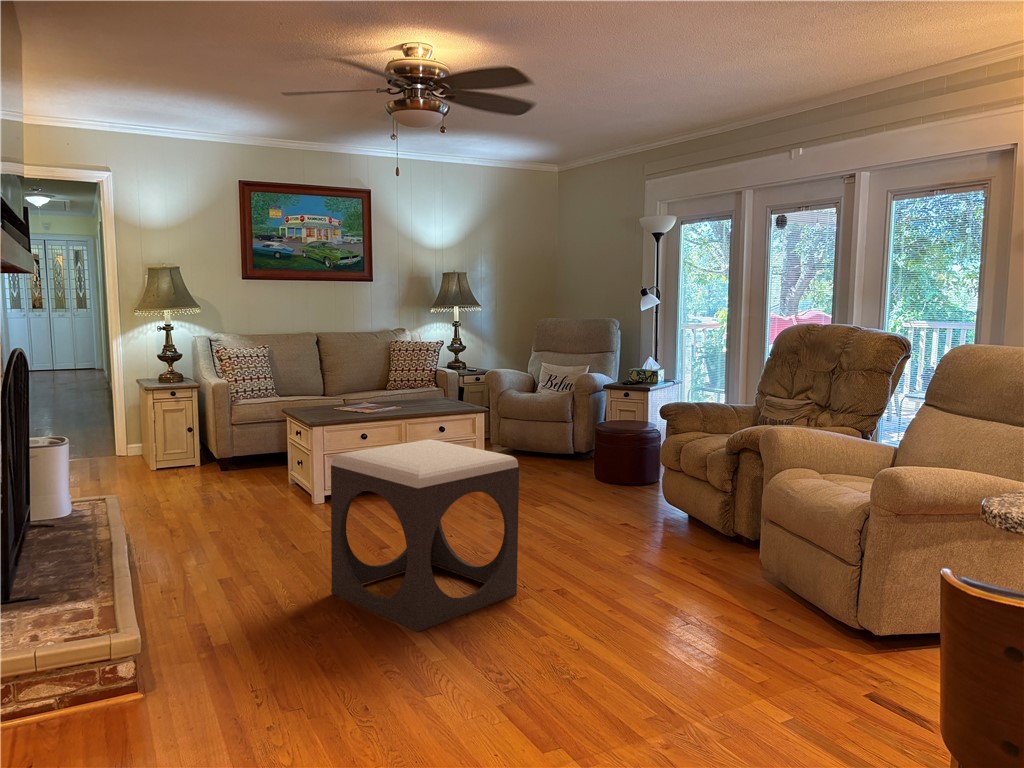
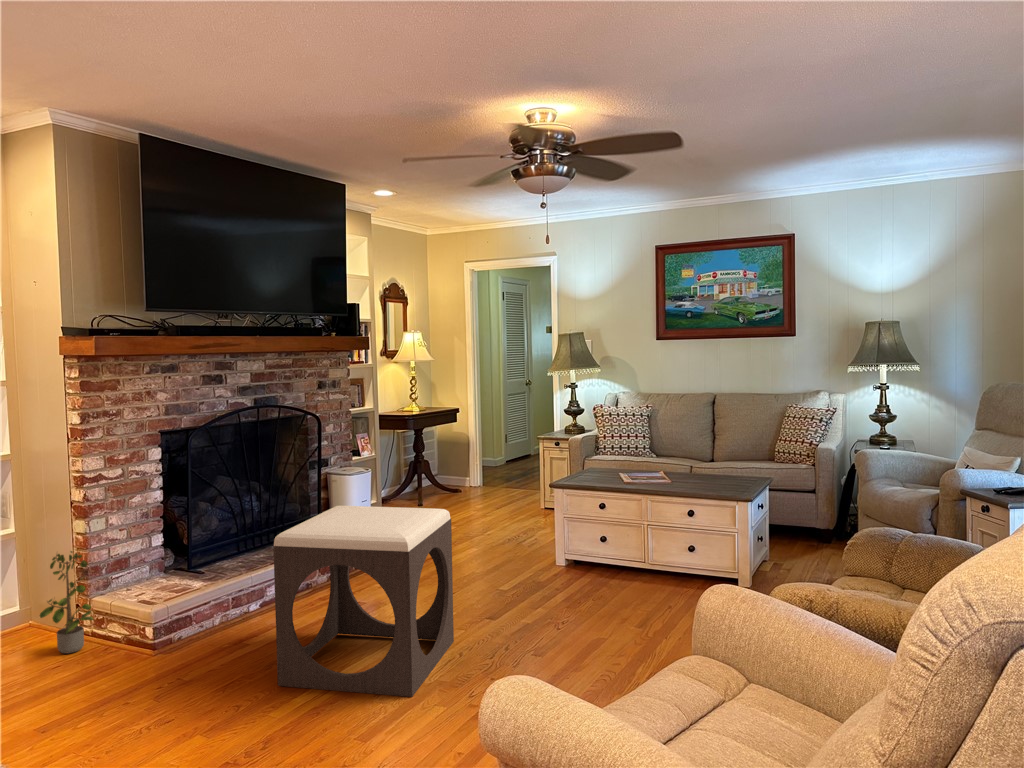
potted plant: none [52,570,155,730] -> present [40,551,93,653]

